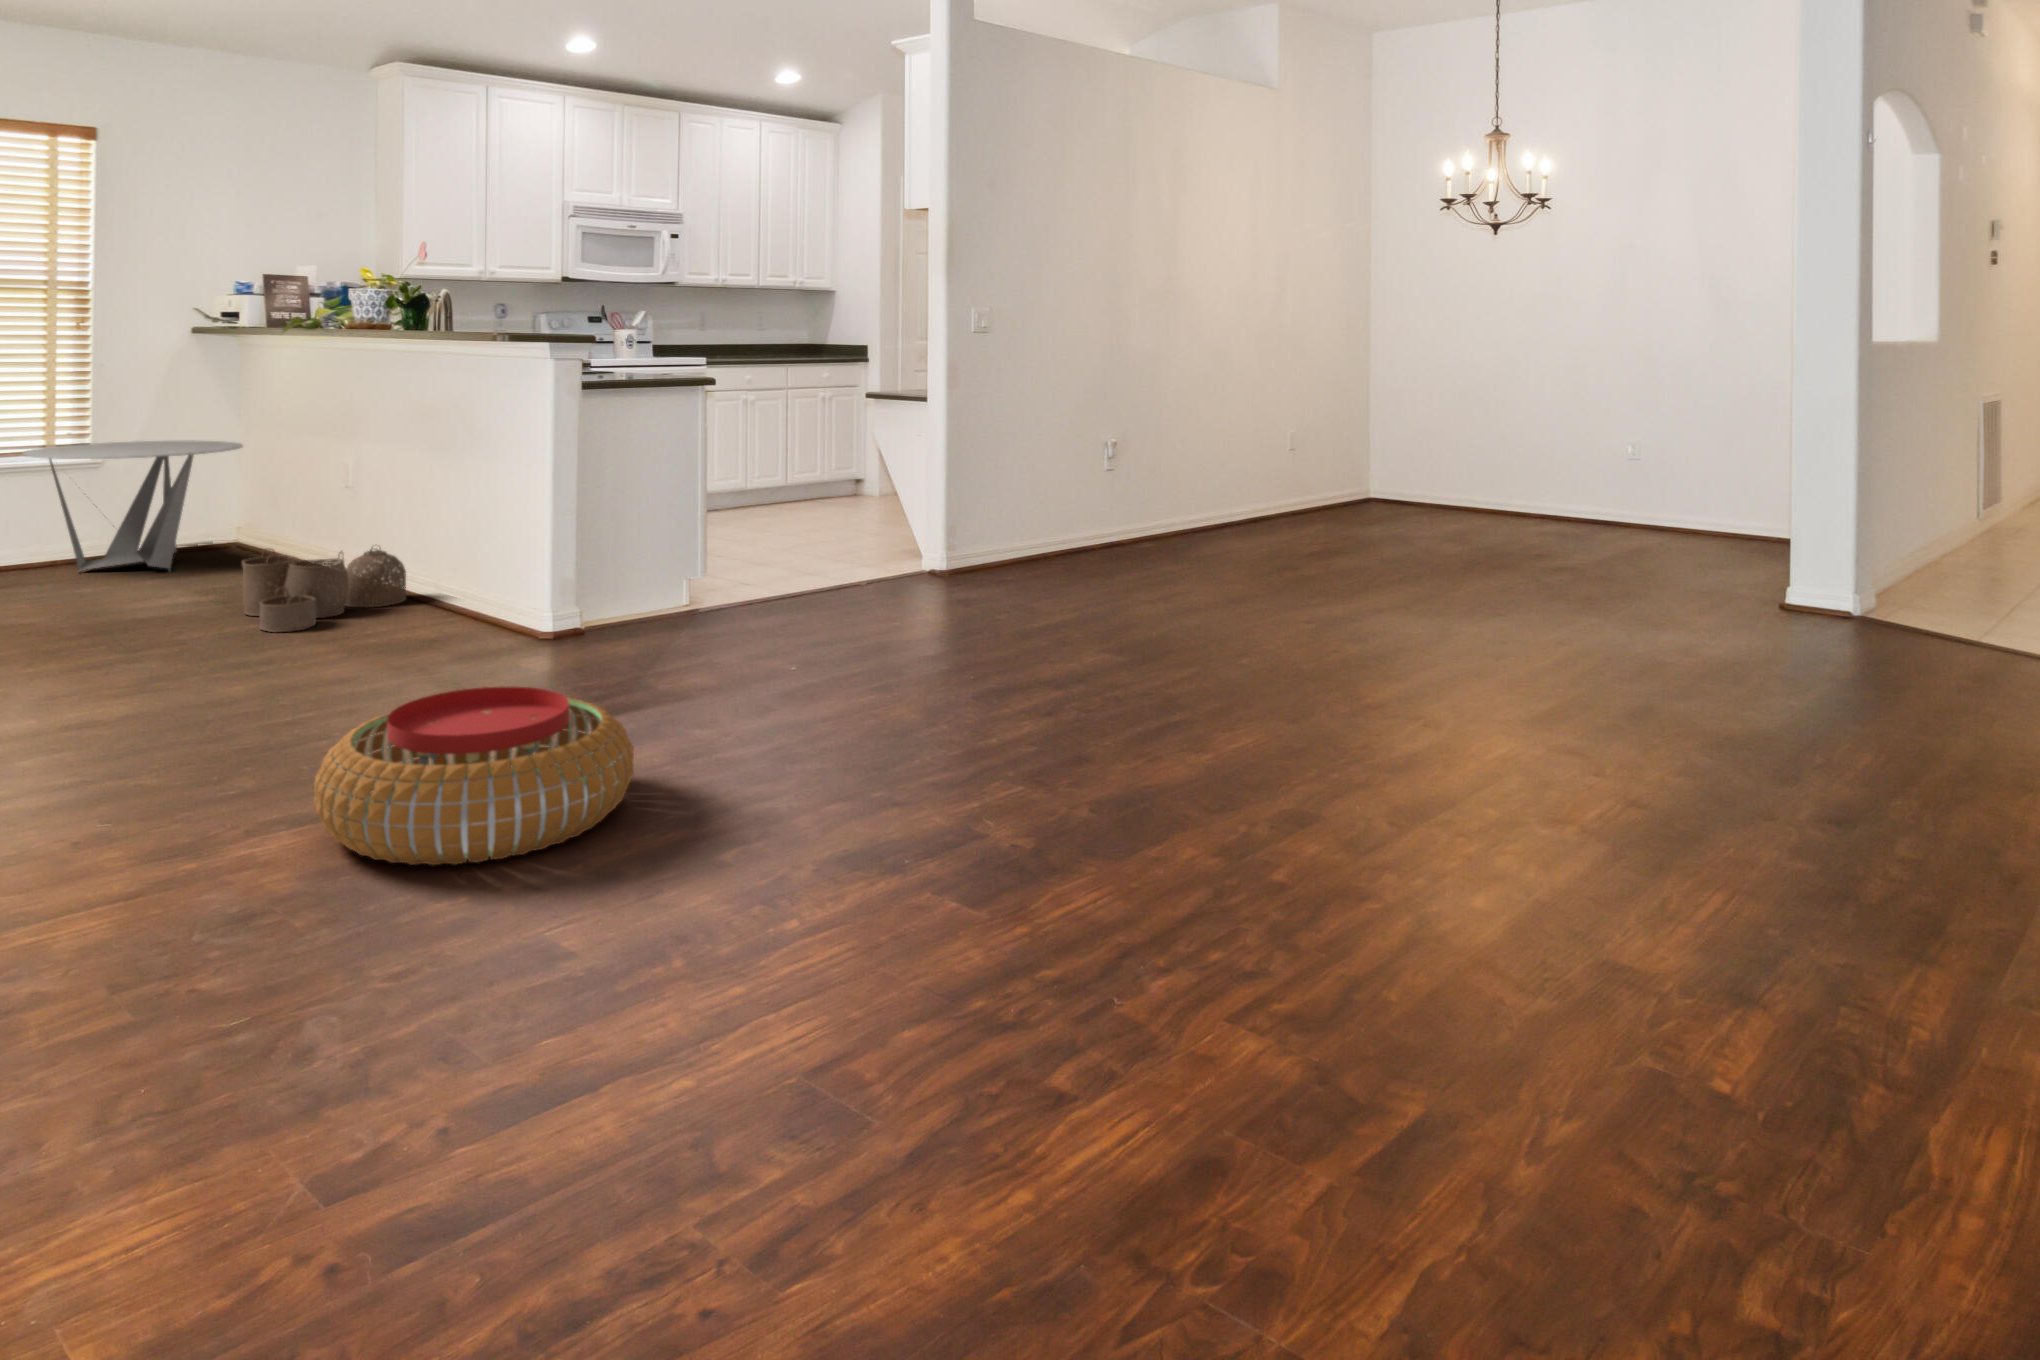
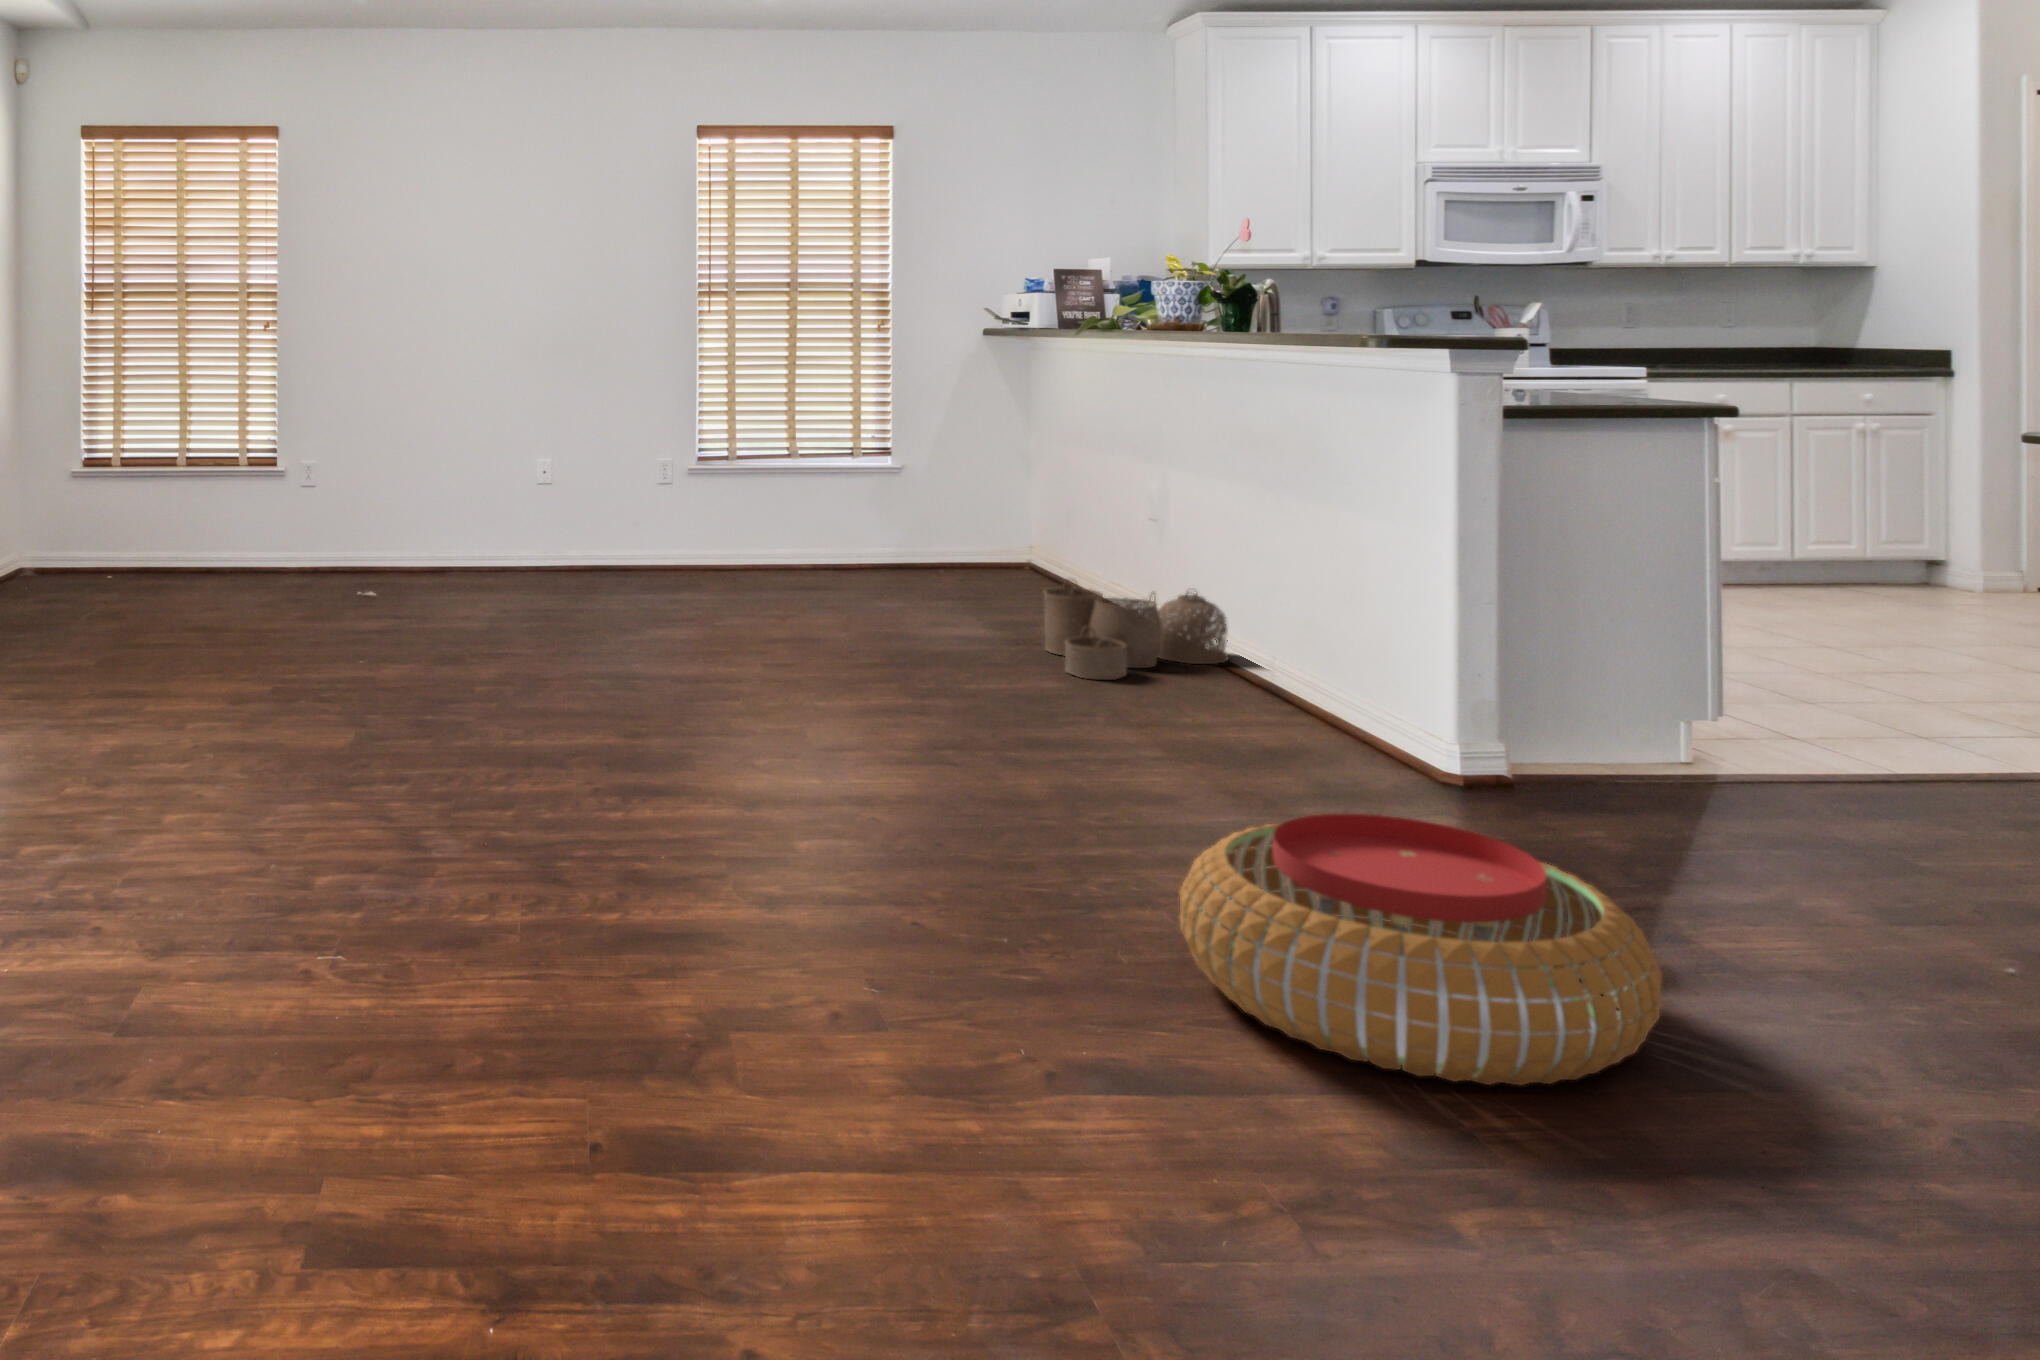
coffee table: present [22,441,243,572] -> none [832,449,1035,590]

